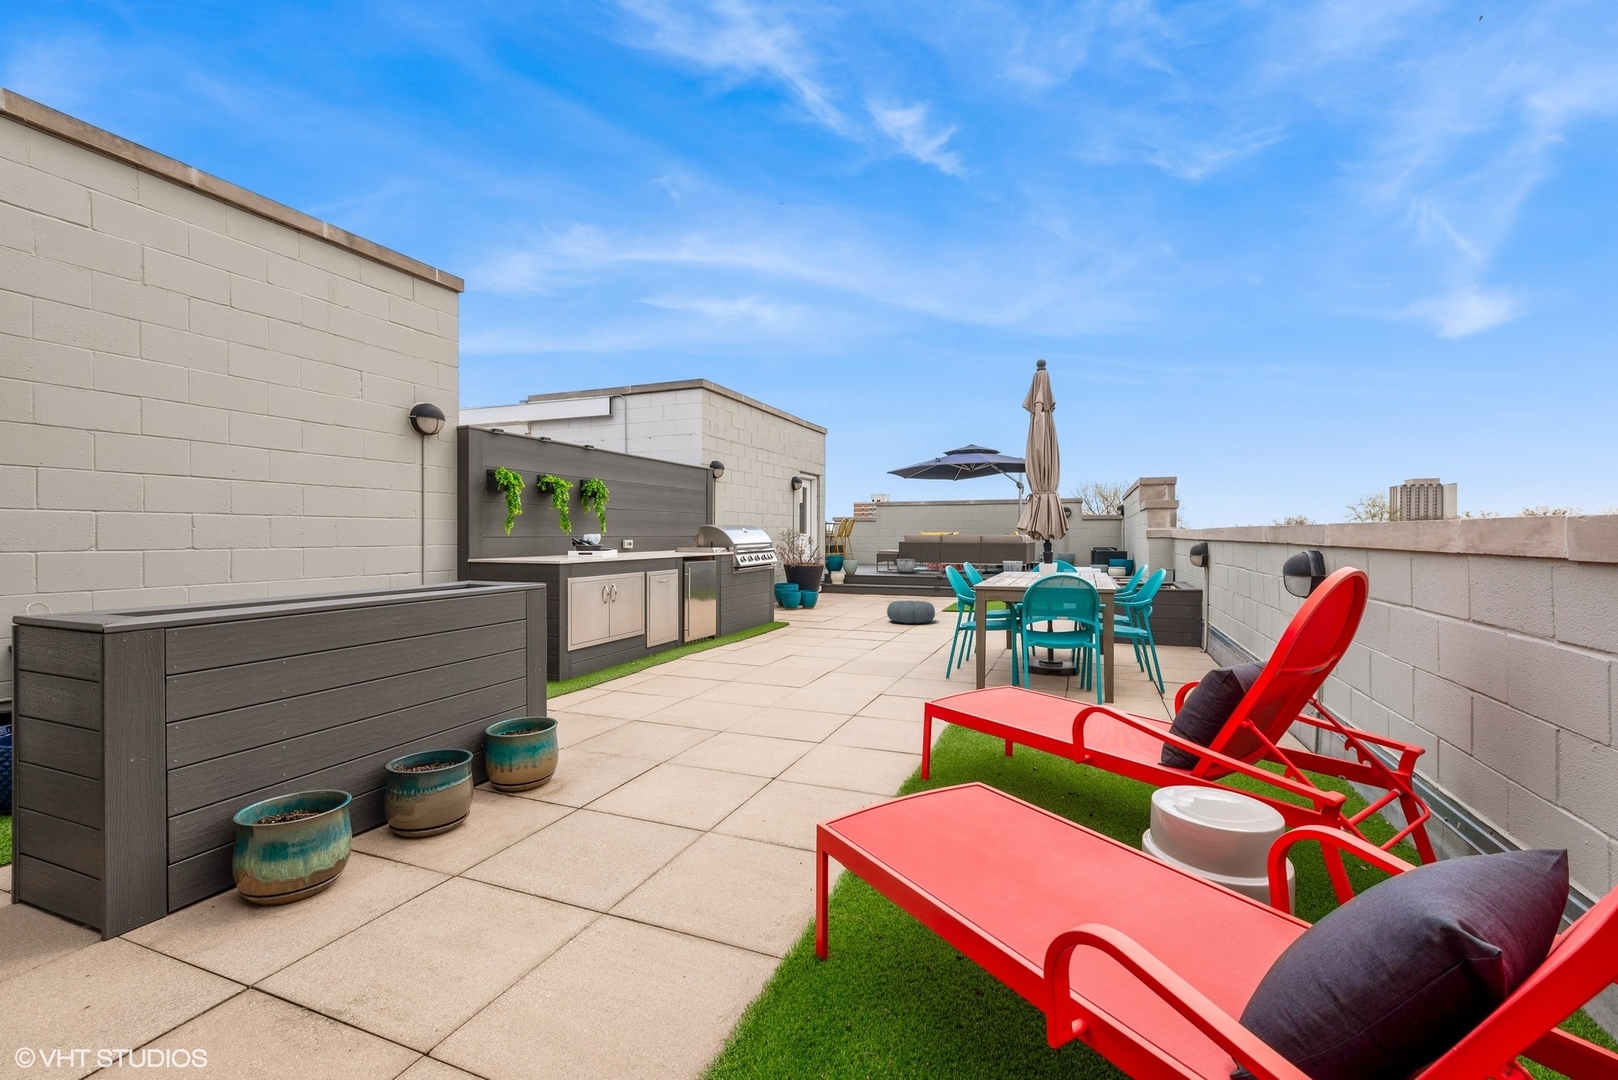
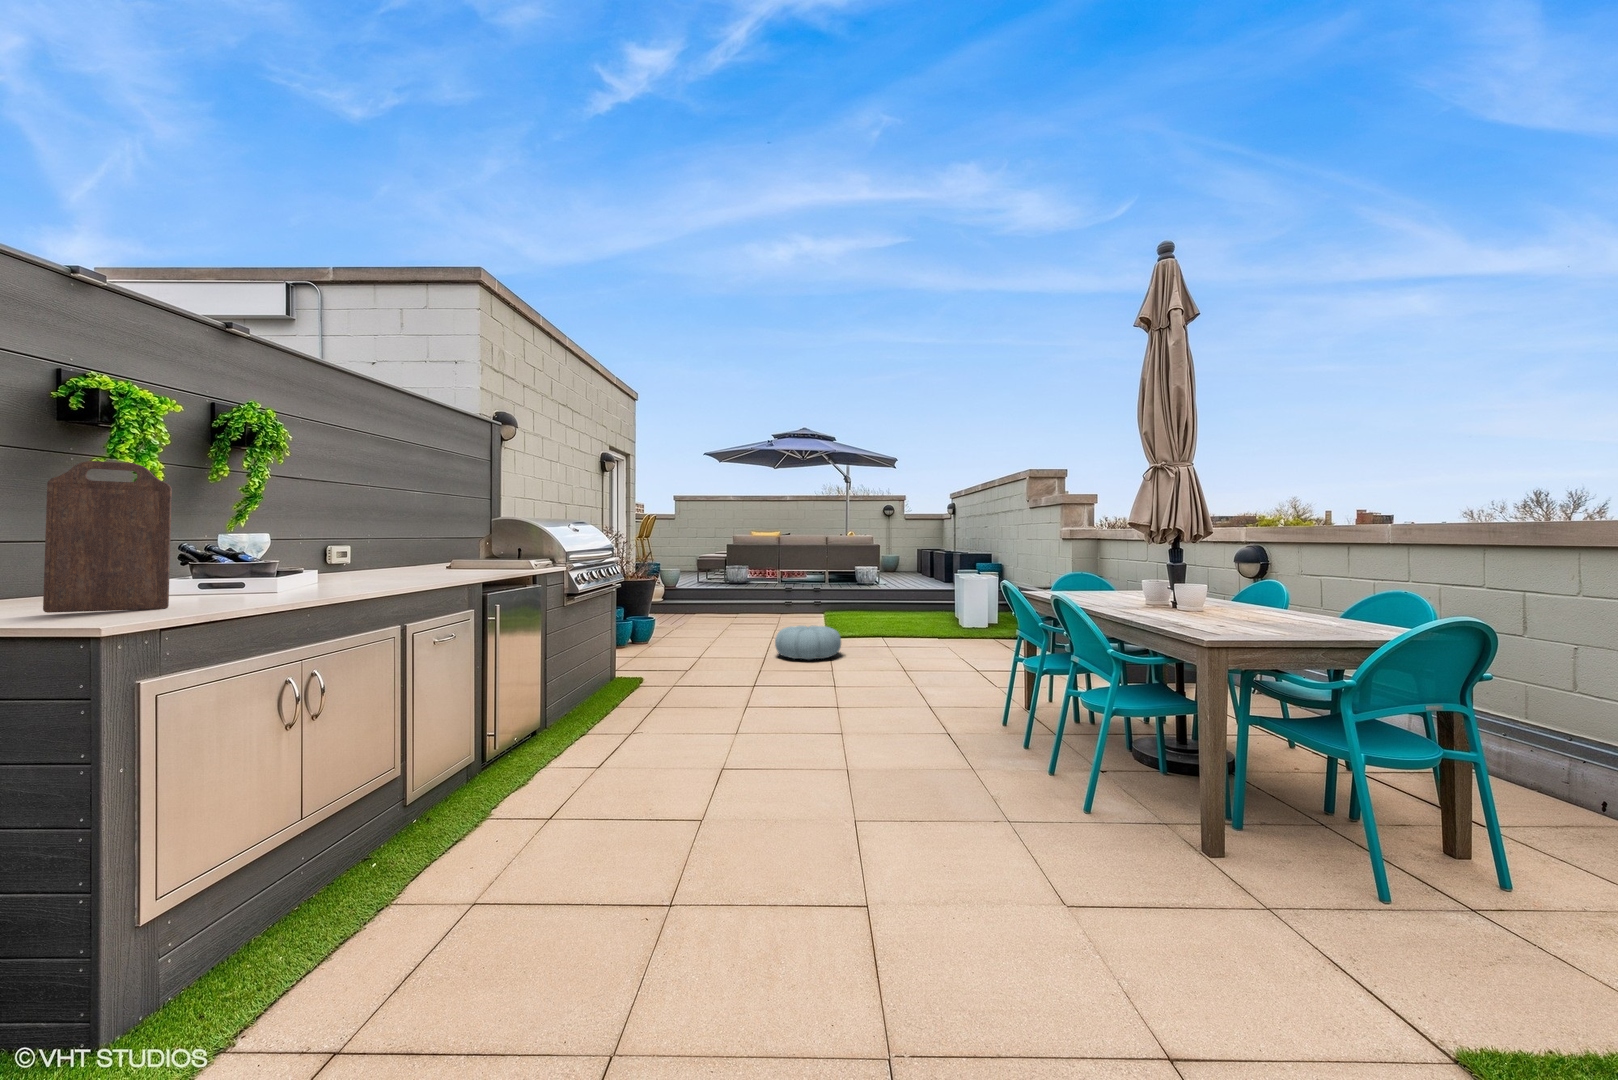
cutting board: none [544,512,574,559] -> present [43,461,172,613]

